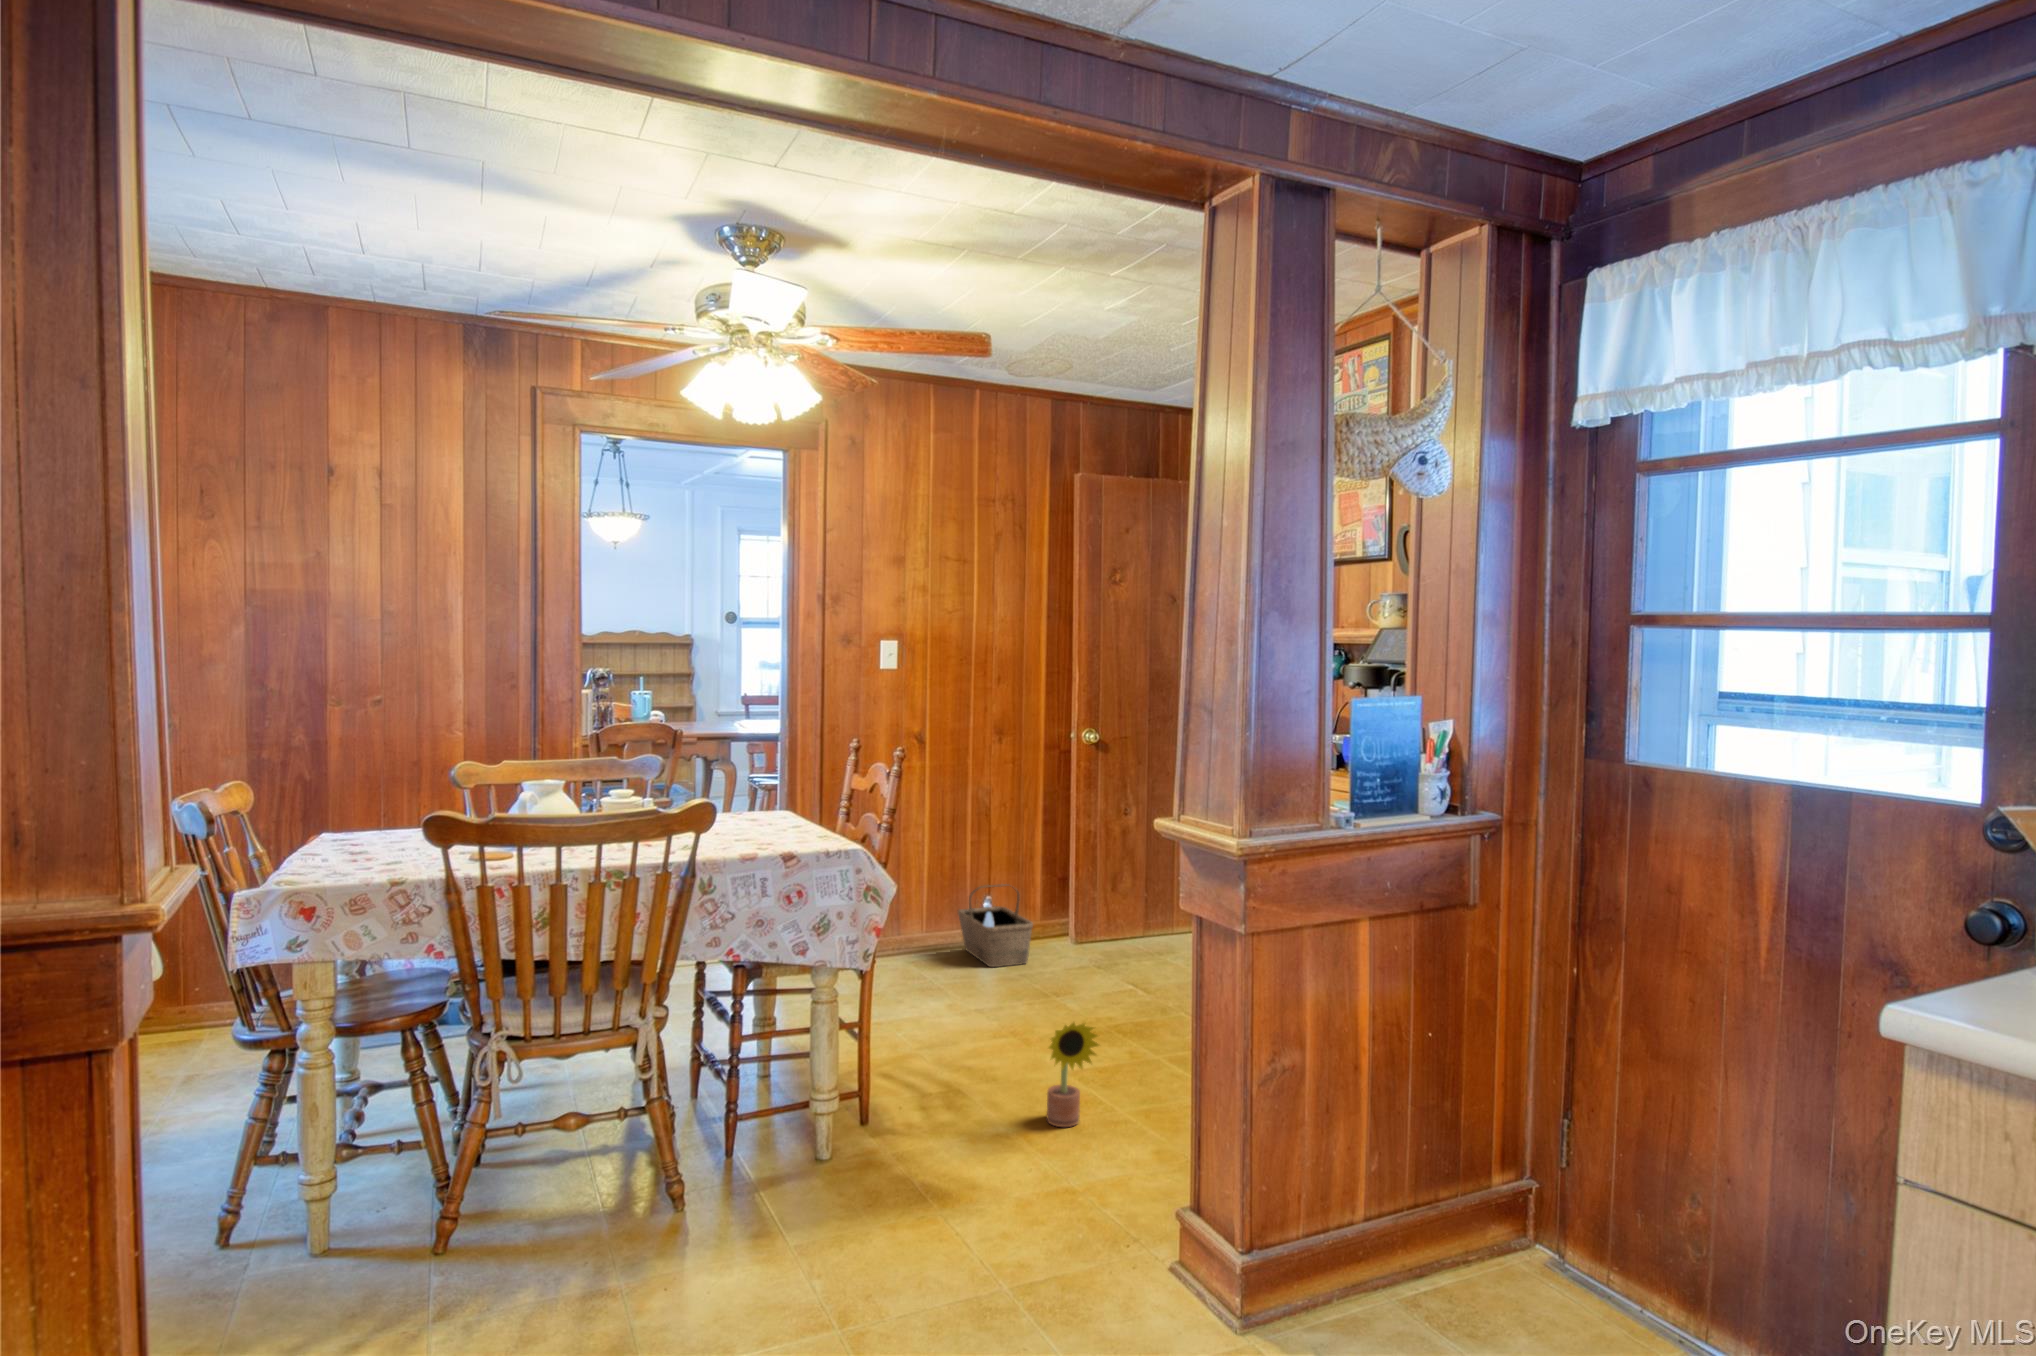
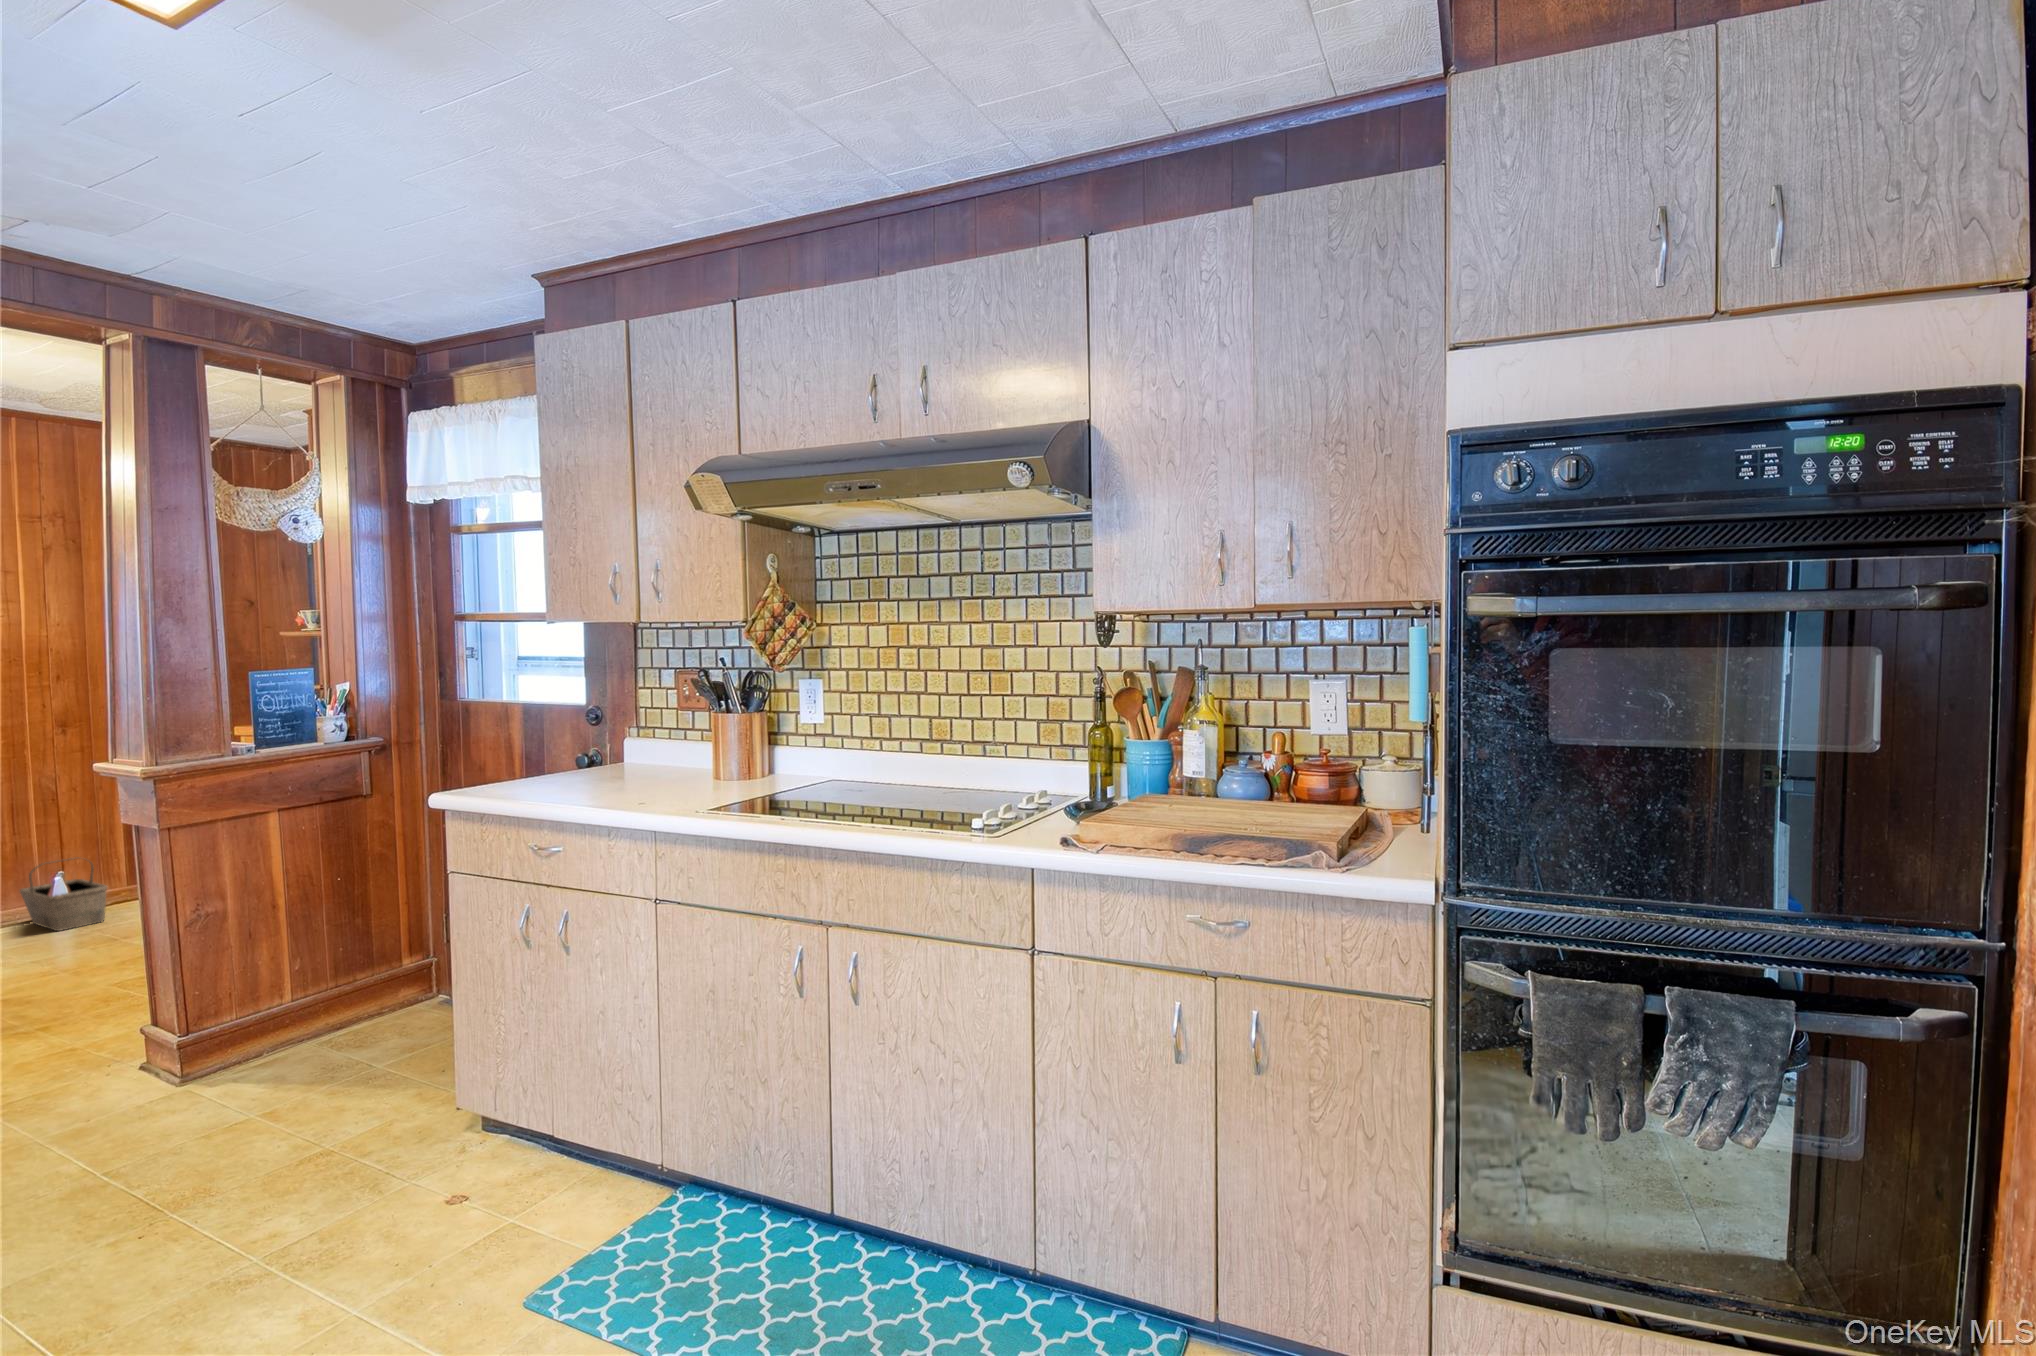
decorative plant: present [1047,1022,1099,1127] -> none [53,934,112,1019]

